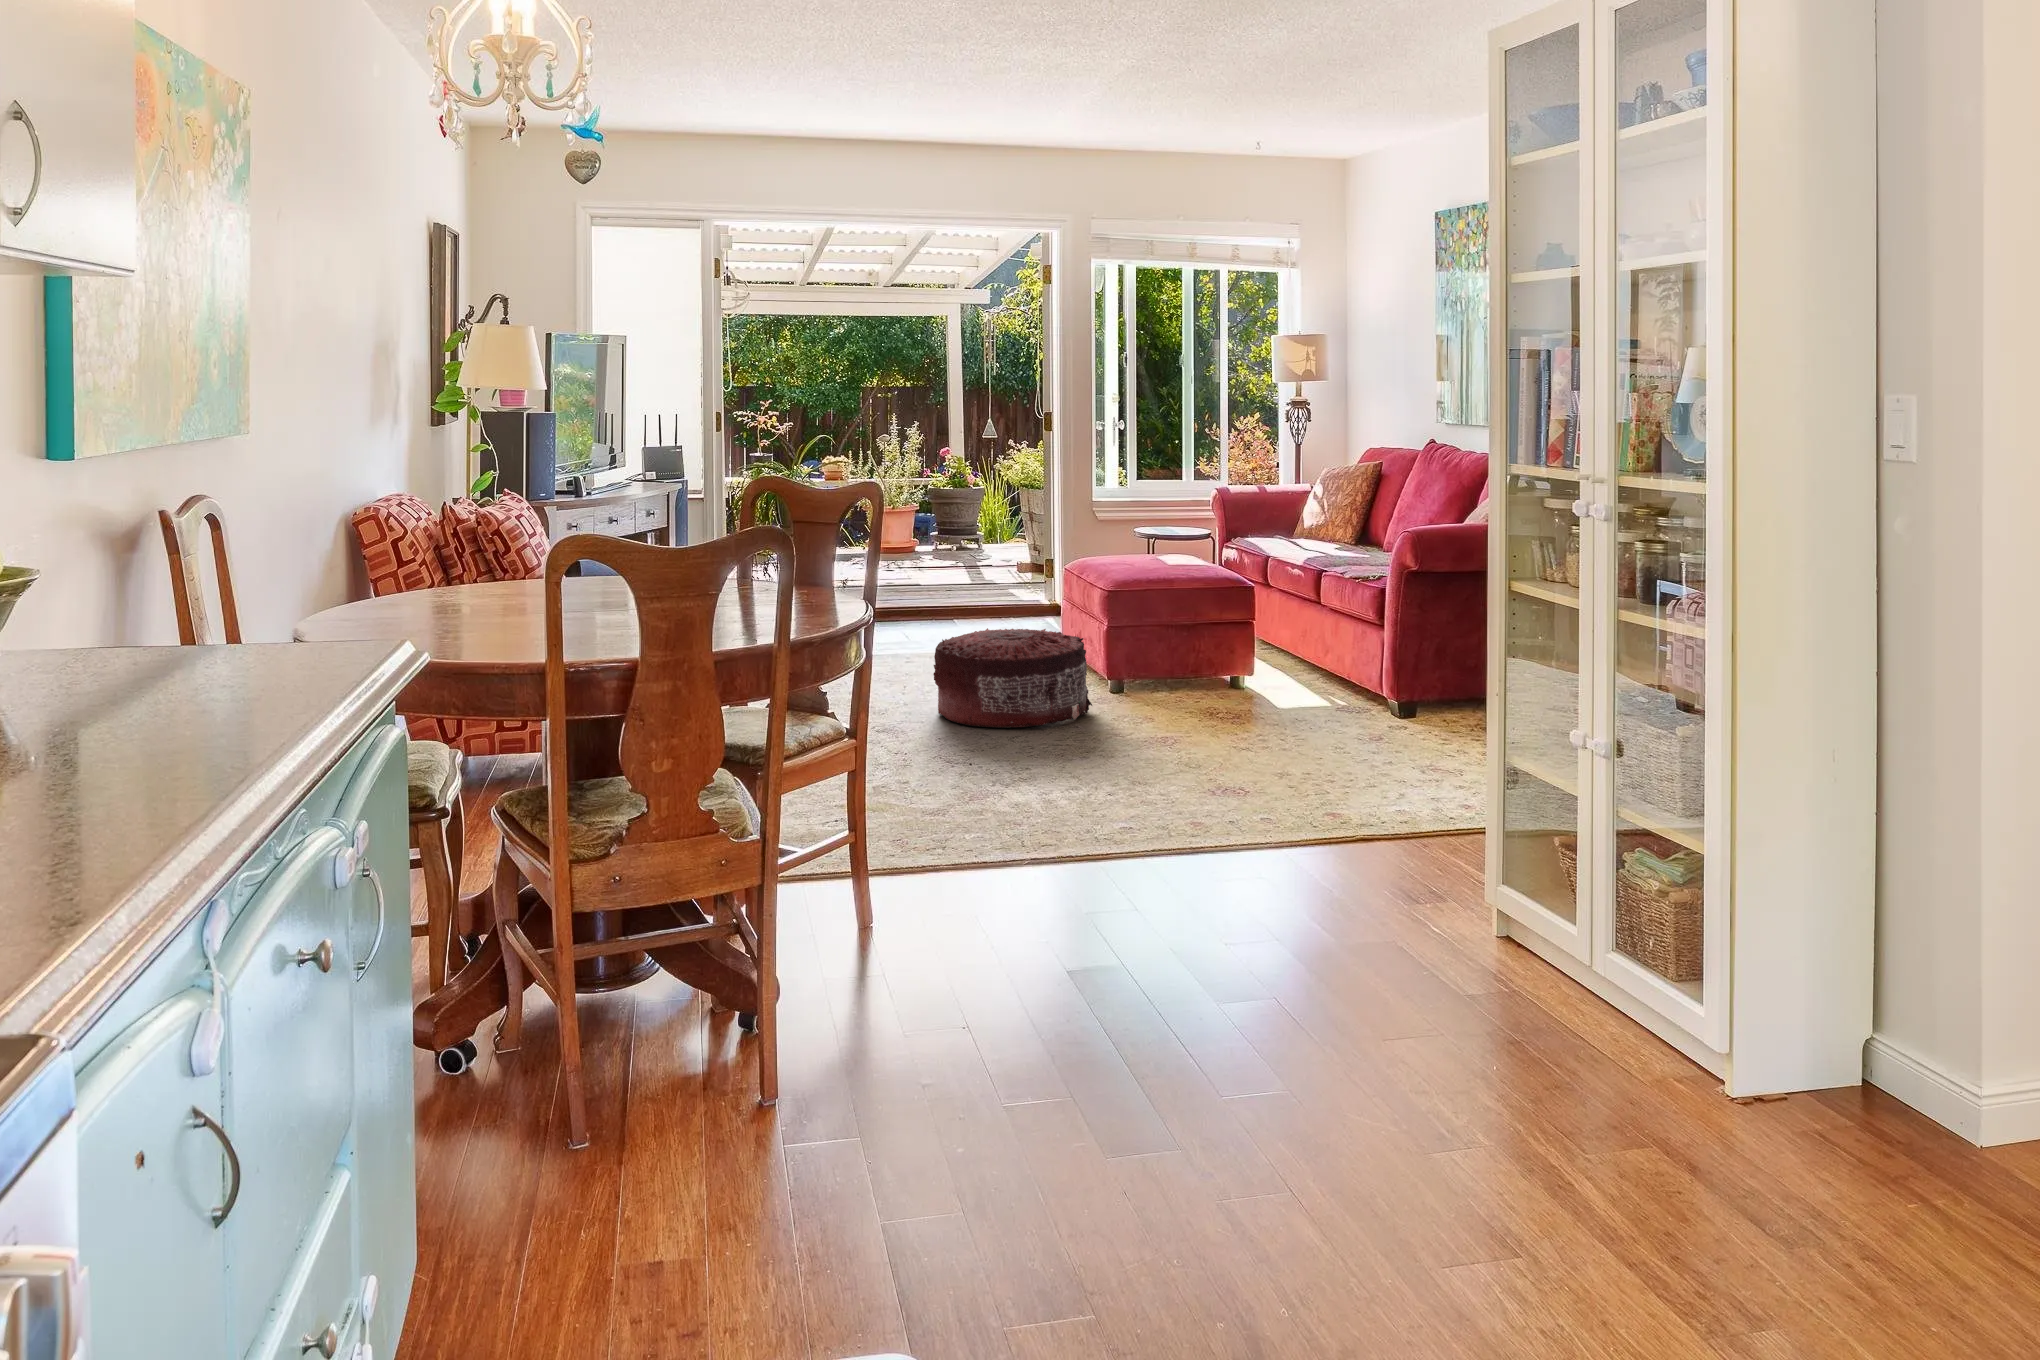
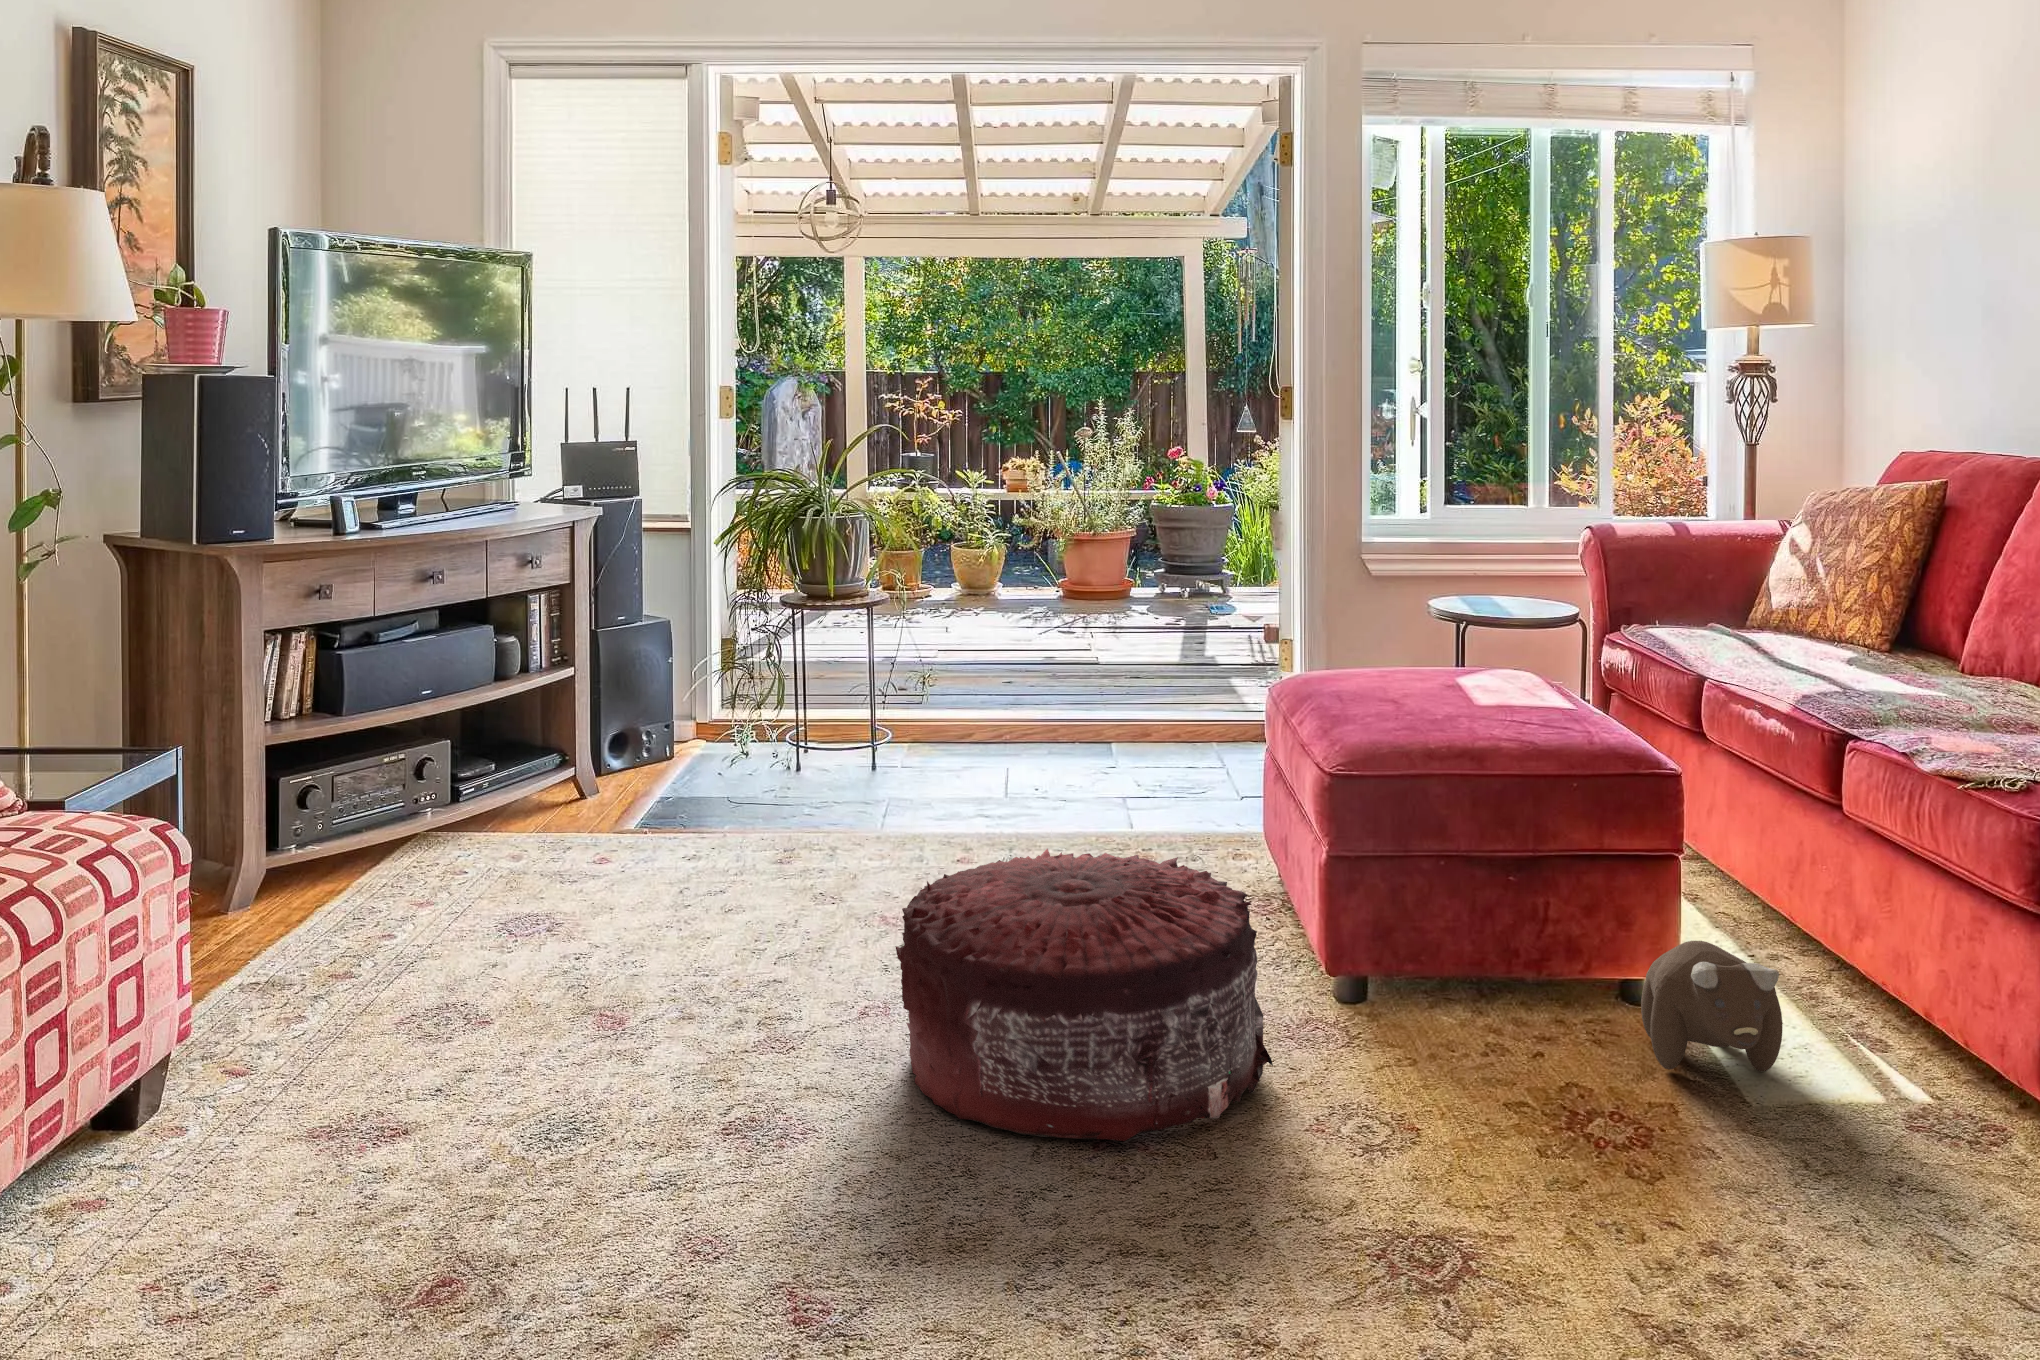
plush toy: none [1238,651,1291,702] -> present [1641,941,1782,1072]

